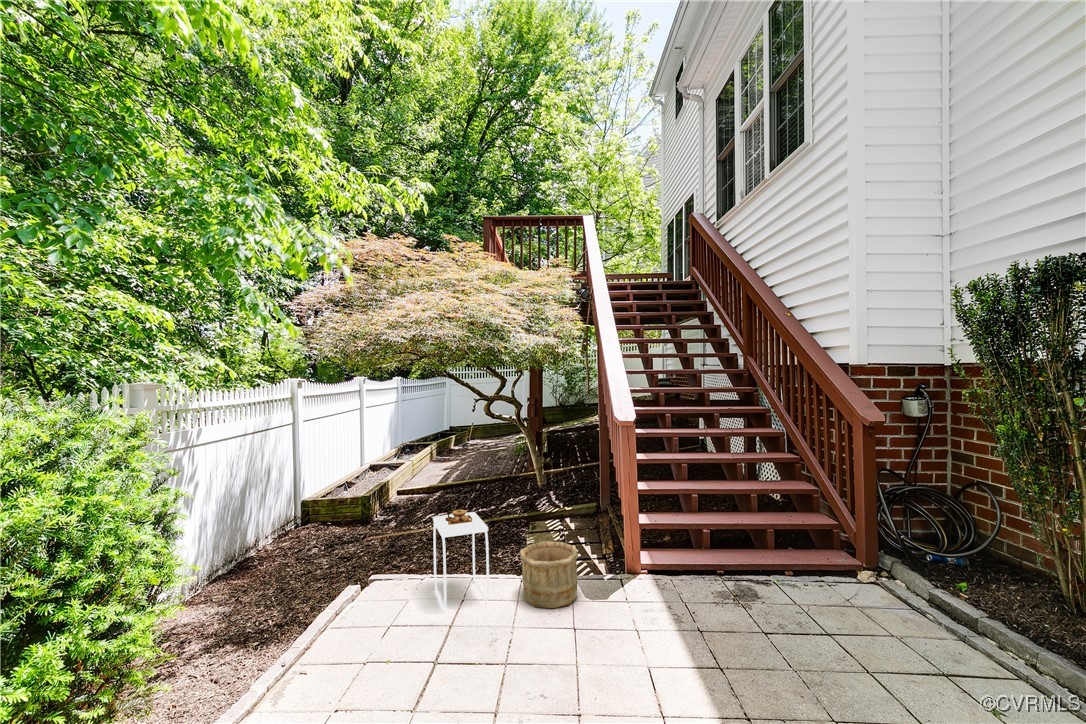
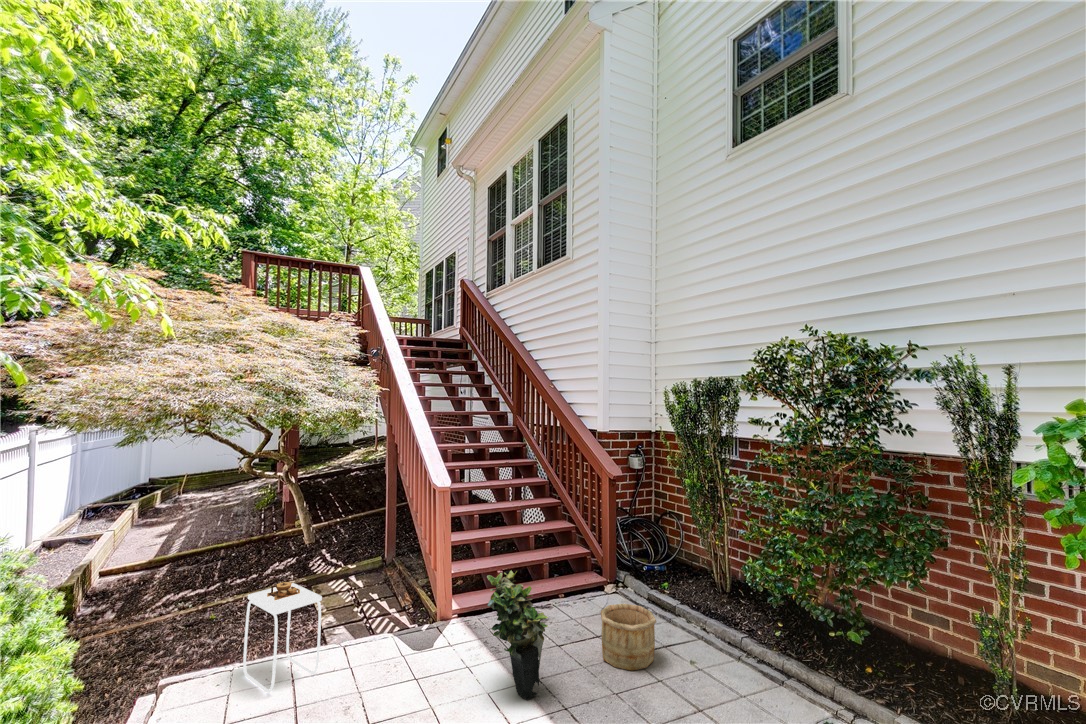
potted plant: none [638,527,721,688] -> present [487,571,548,700]
wooden bucket: present [520,541,578,608] -> present [601,604,656,671]

